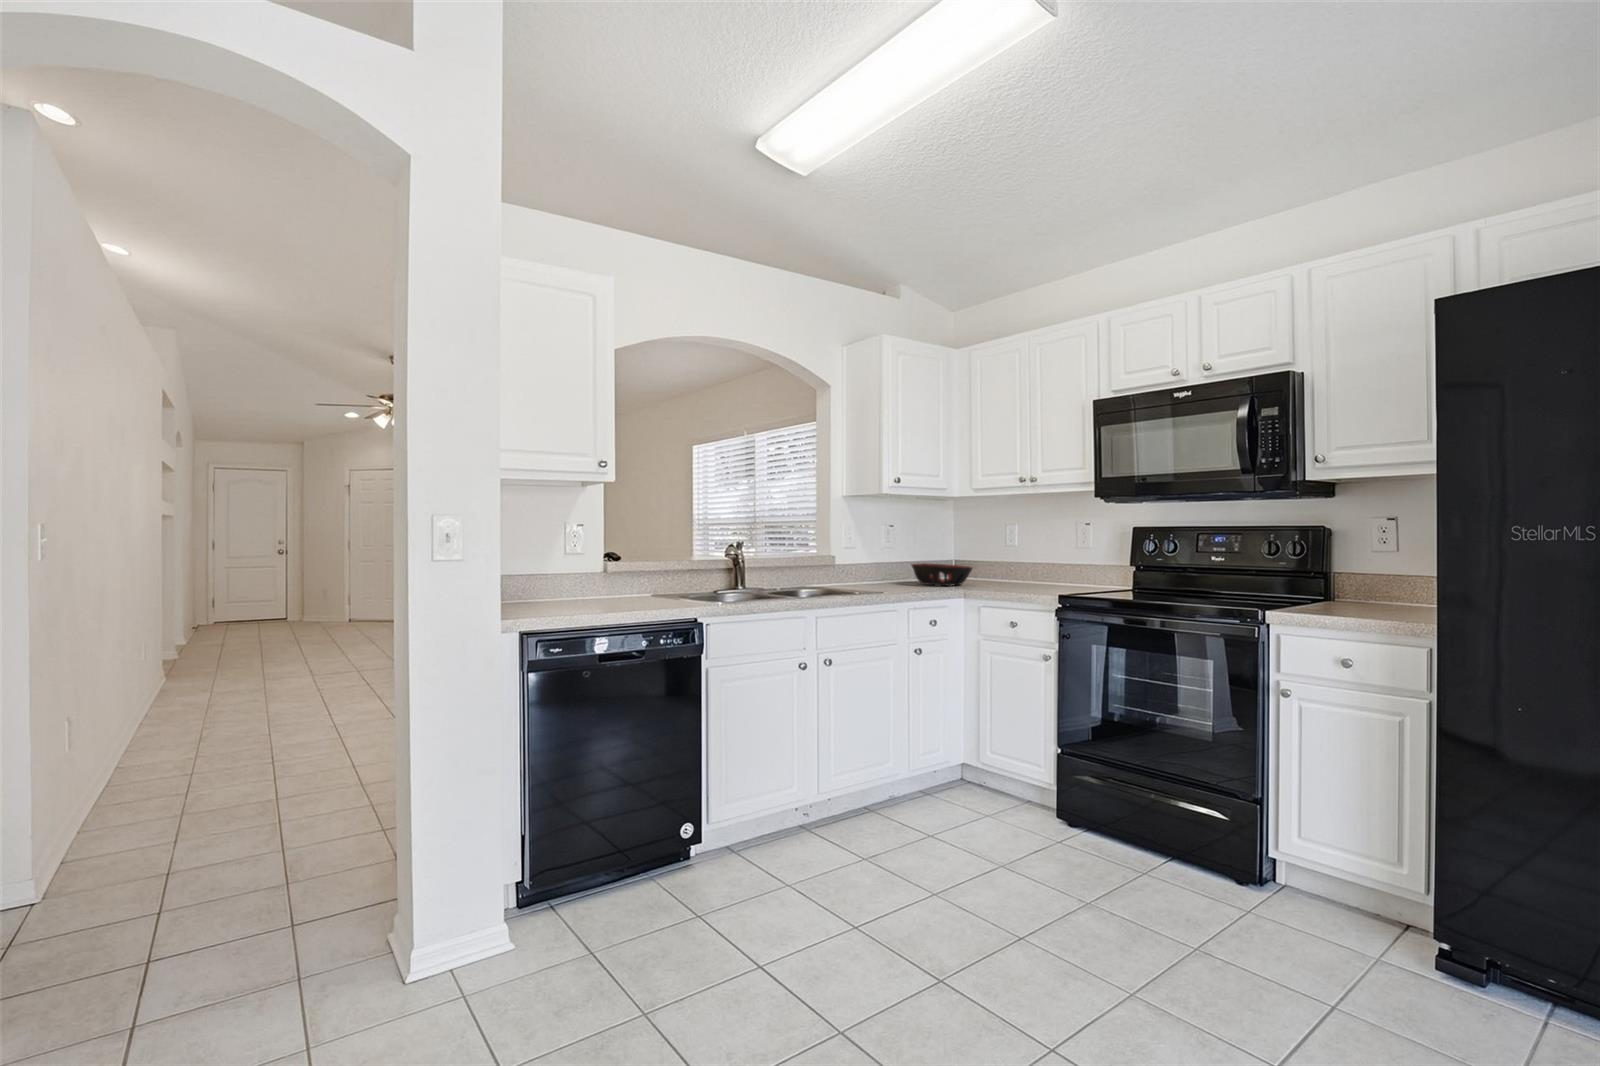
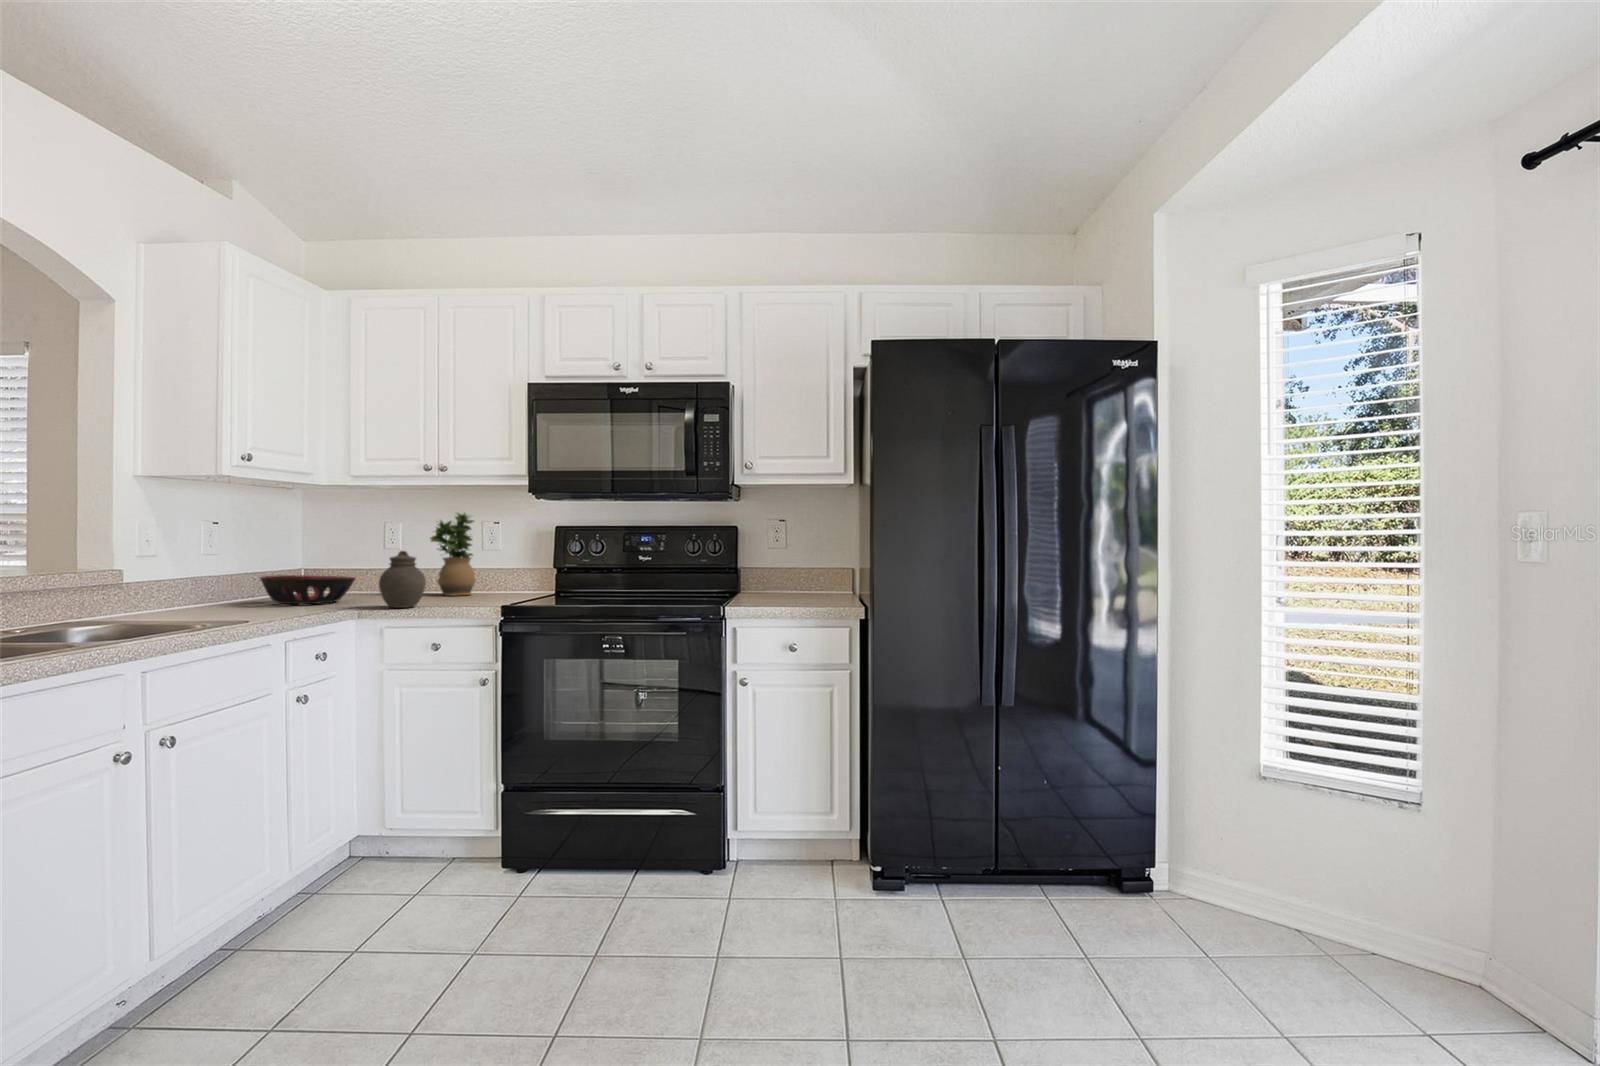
potted plant: none [1032,514,1070,587] -> present [430,513,476,595]
jar: none [977,547,1011,592] -> present [379,551,426,608]

